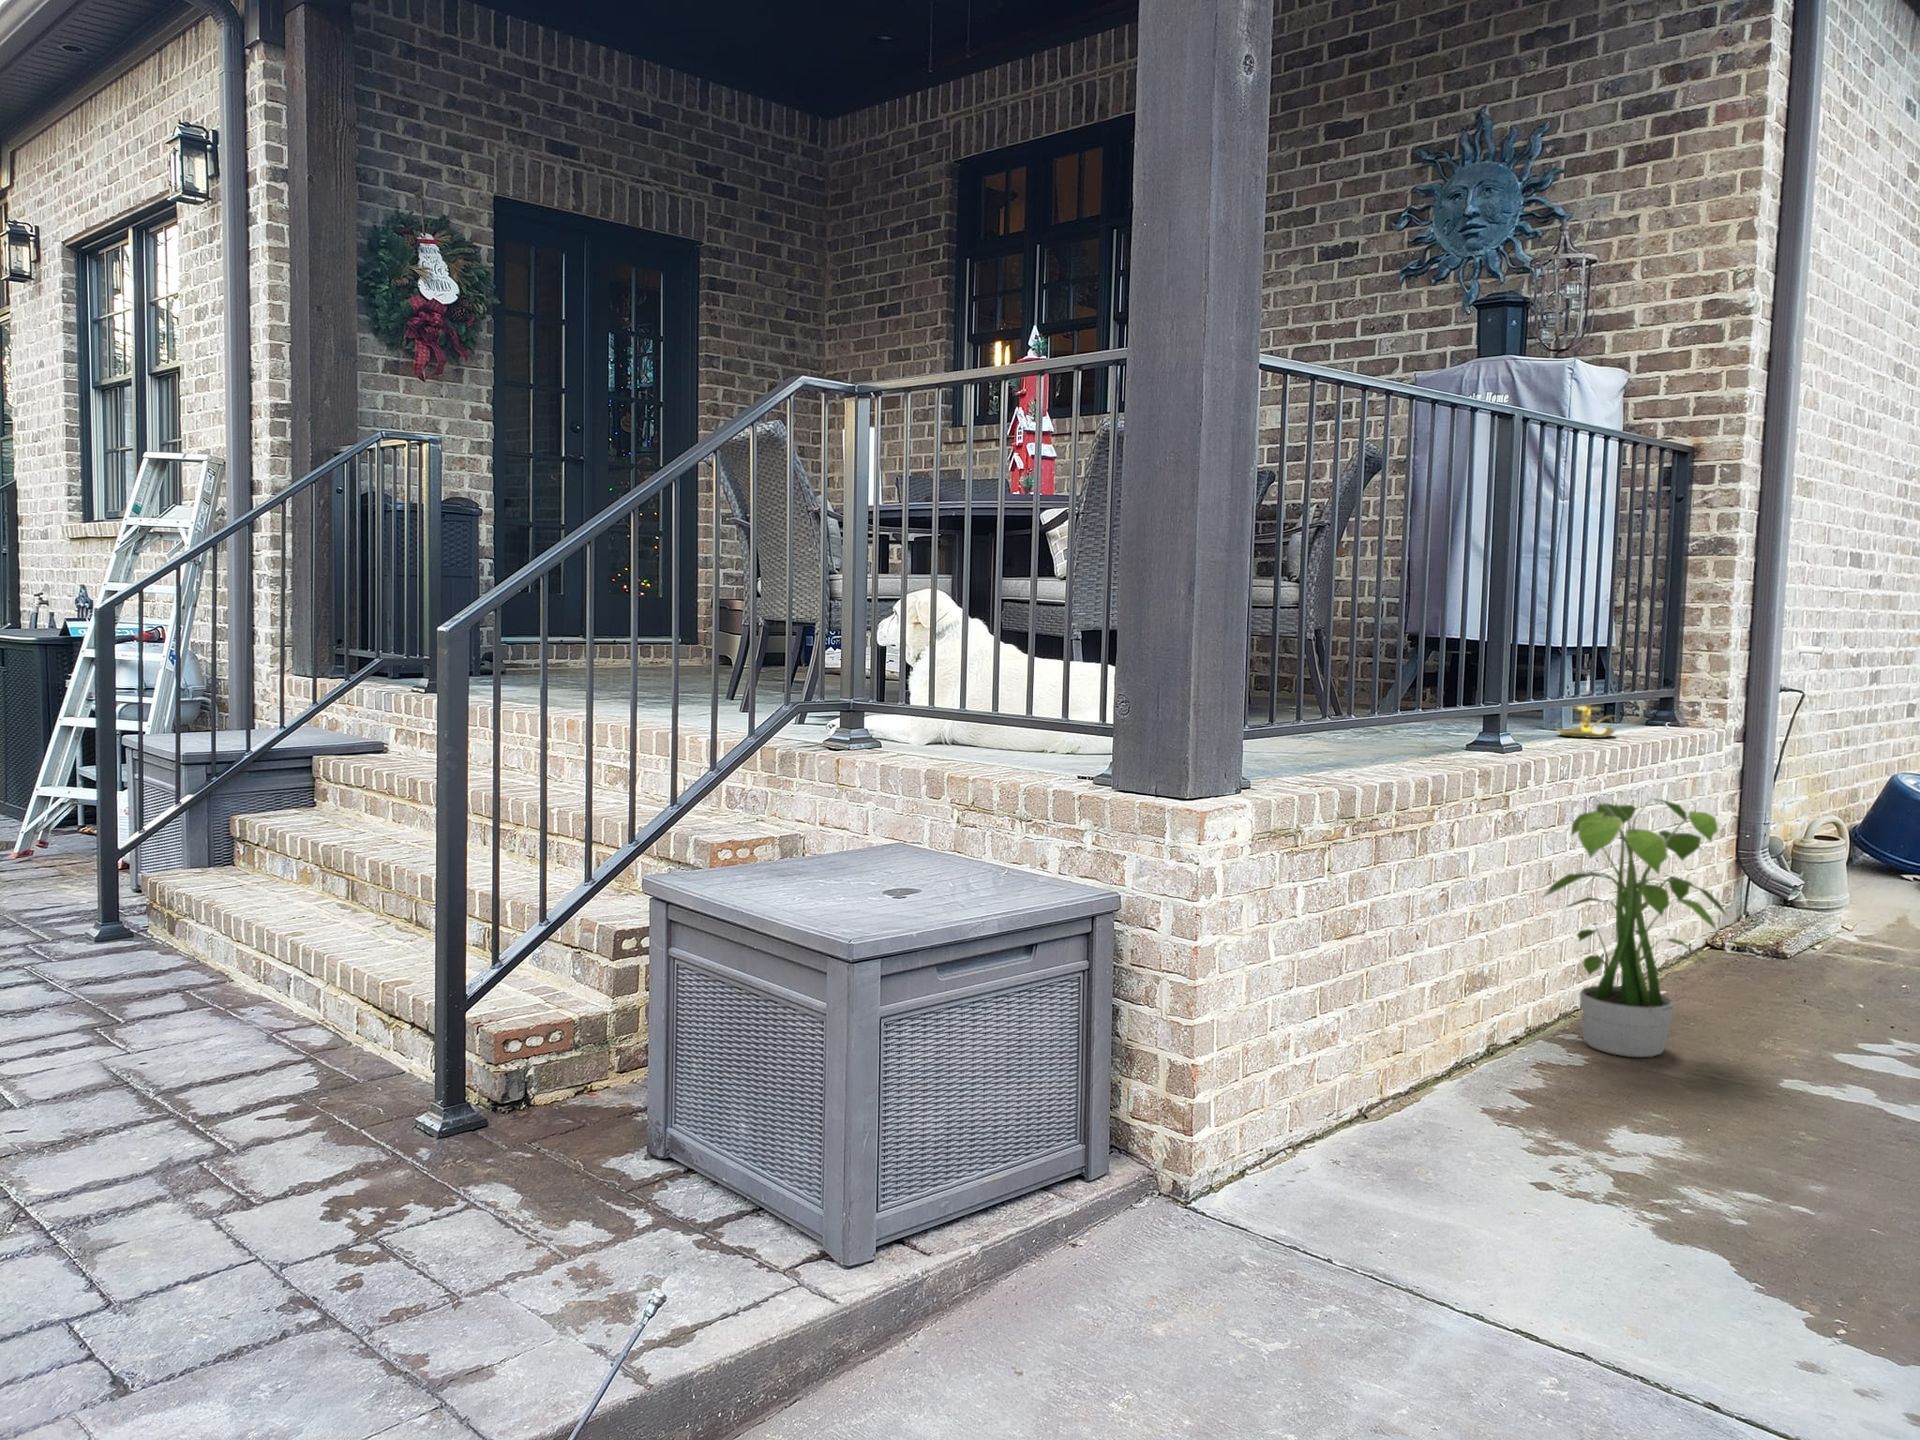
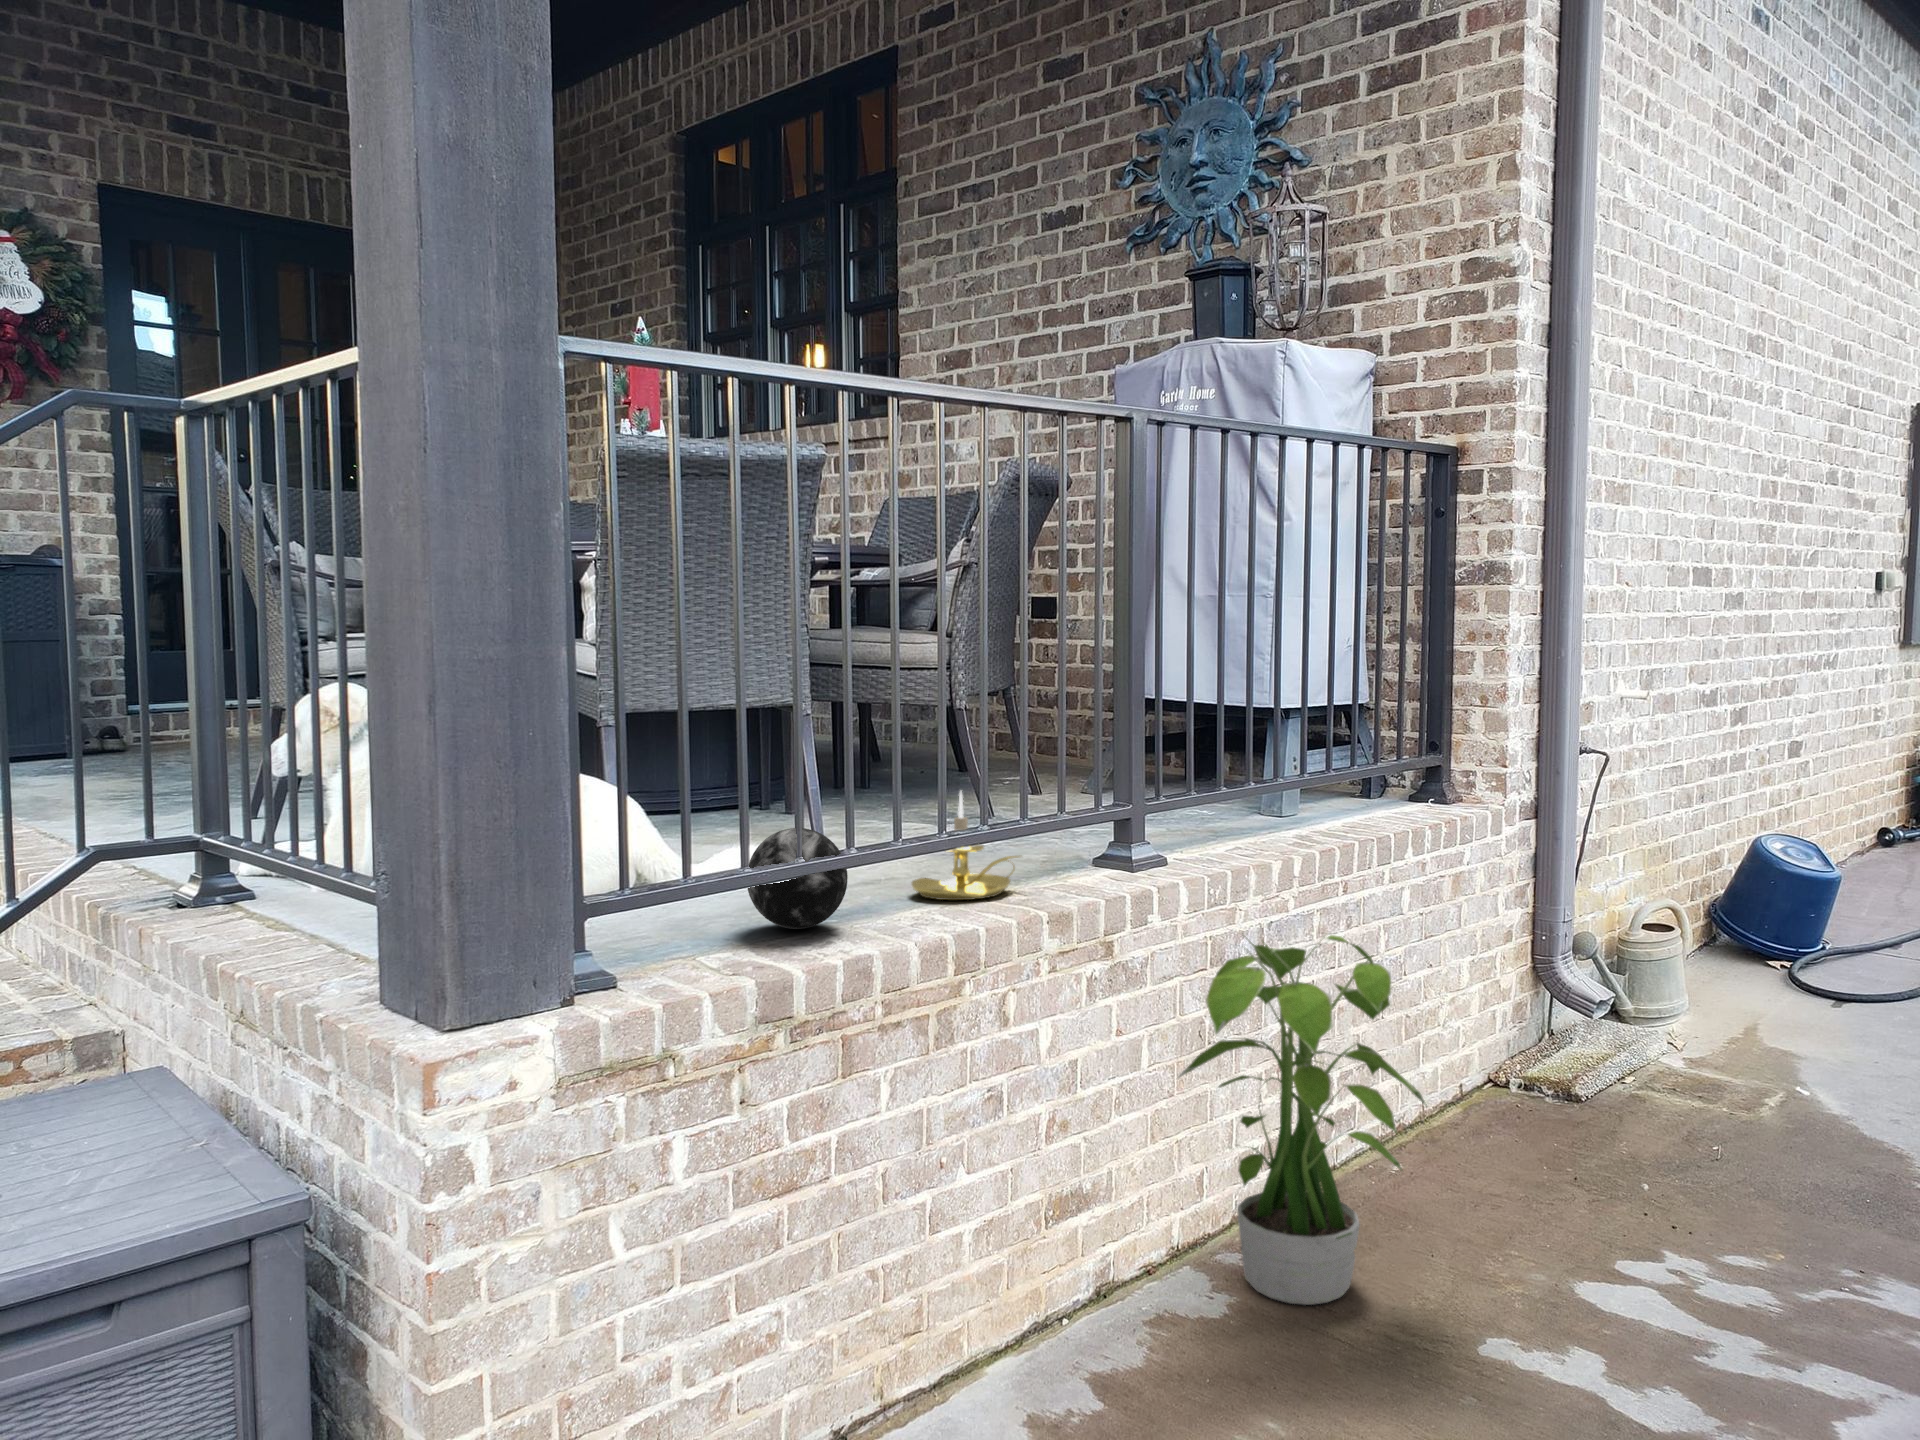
candle holder: present [1556,677,1615,738] -> present [911,791,1019,900]
decorative orb: none [1284,702,1355,771] -> present [748,828,848,929]

